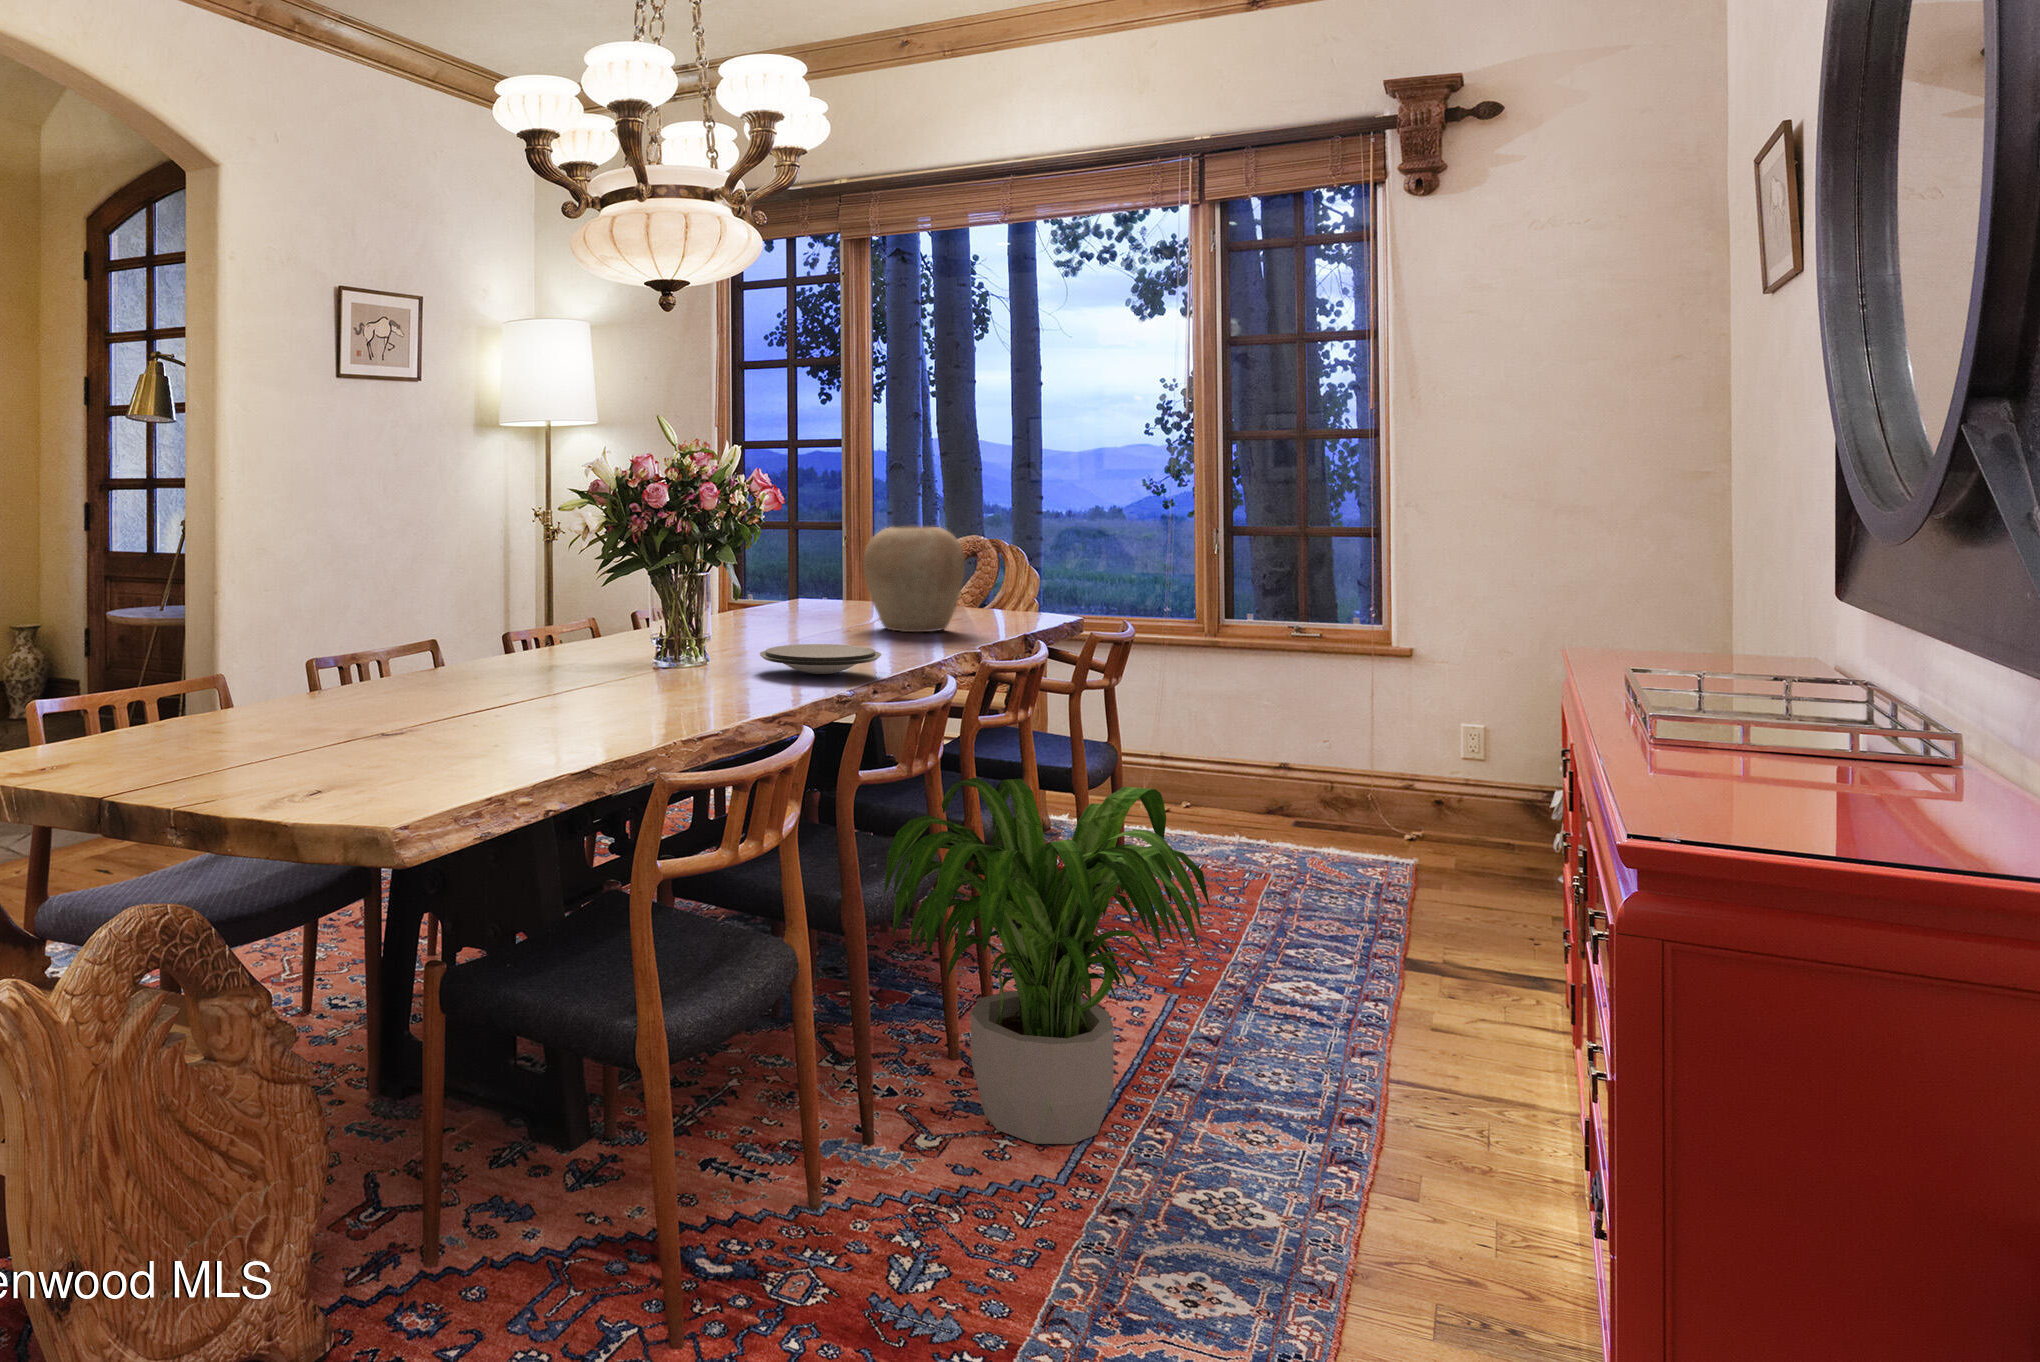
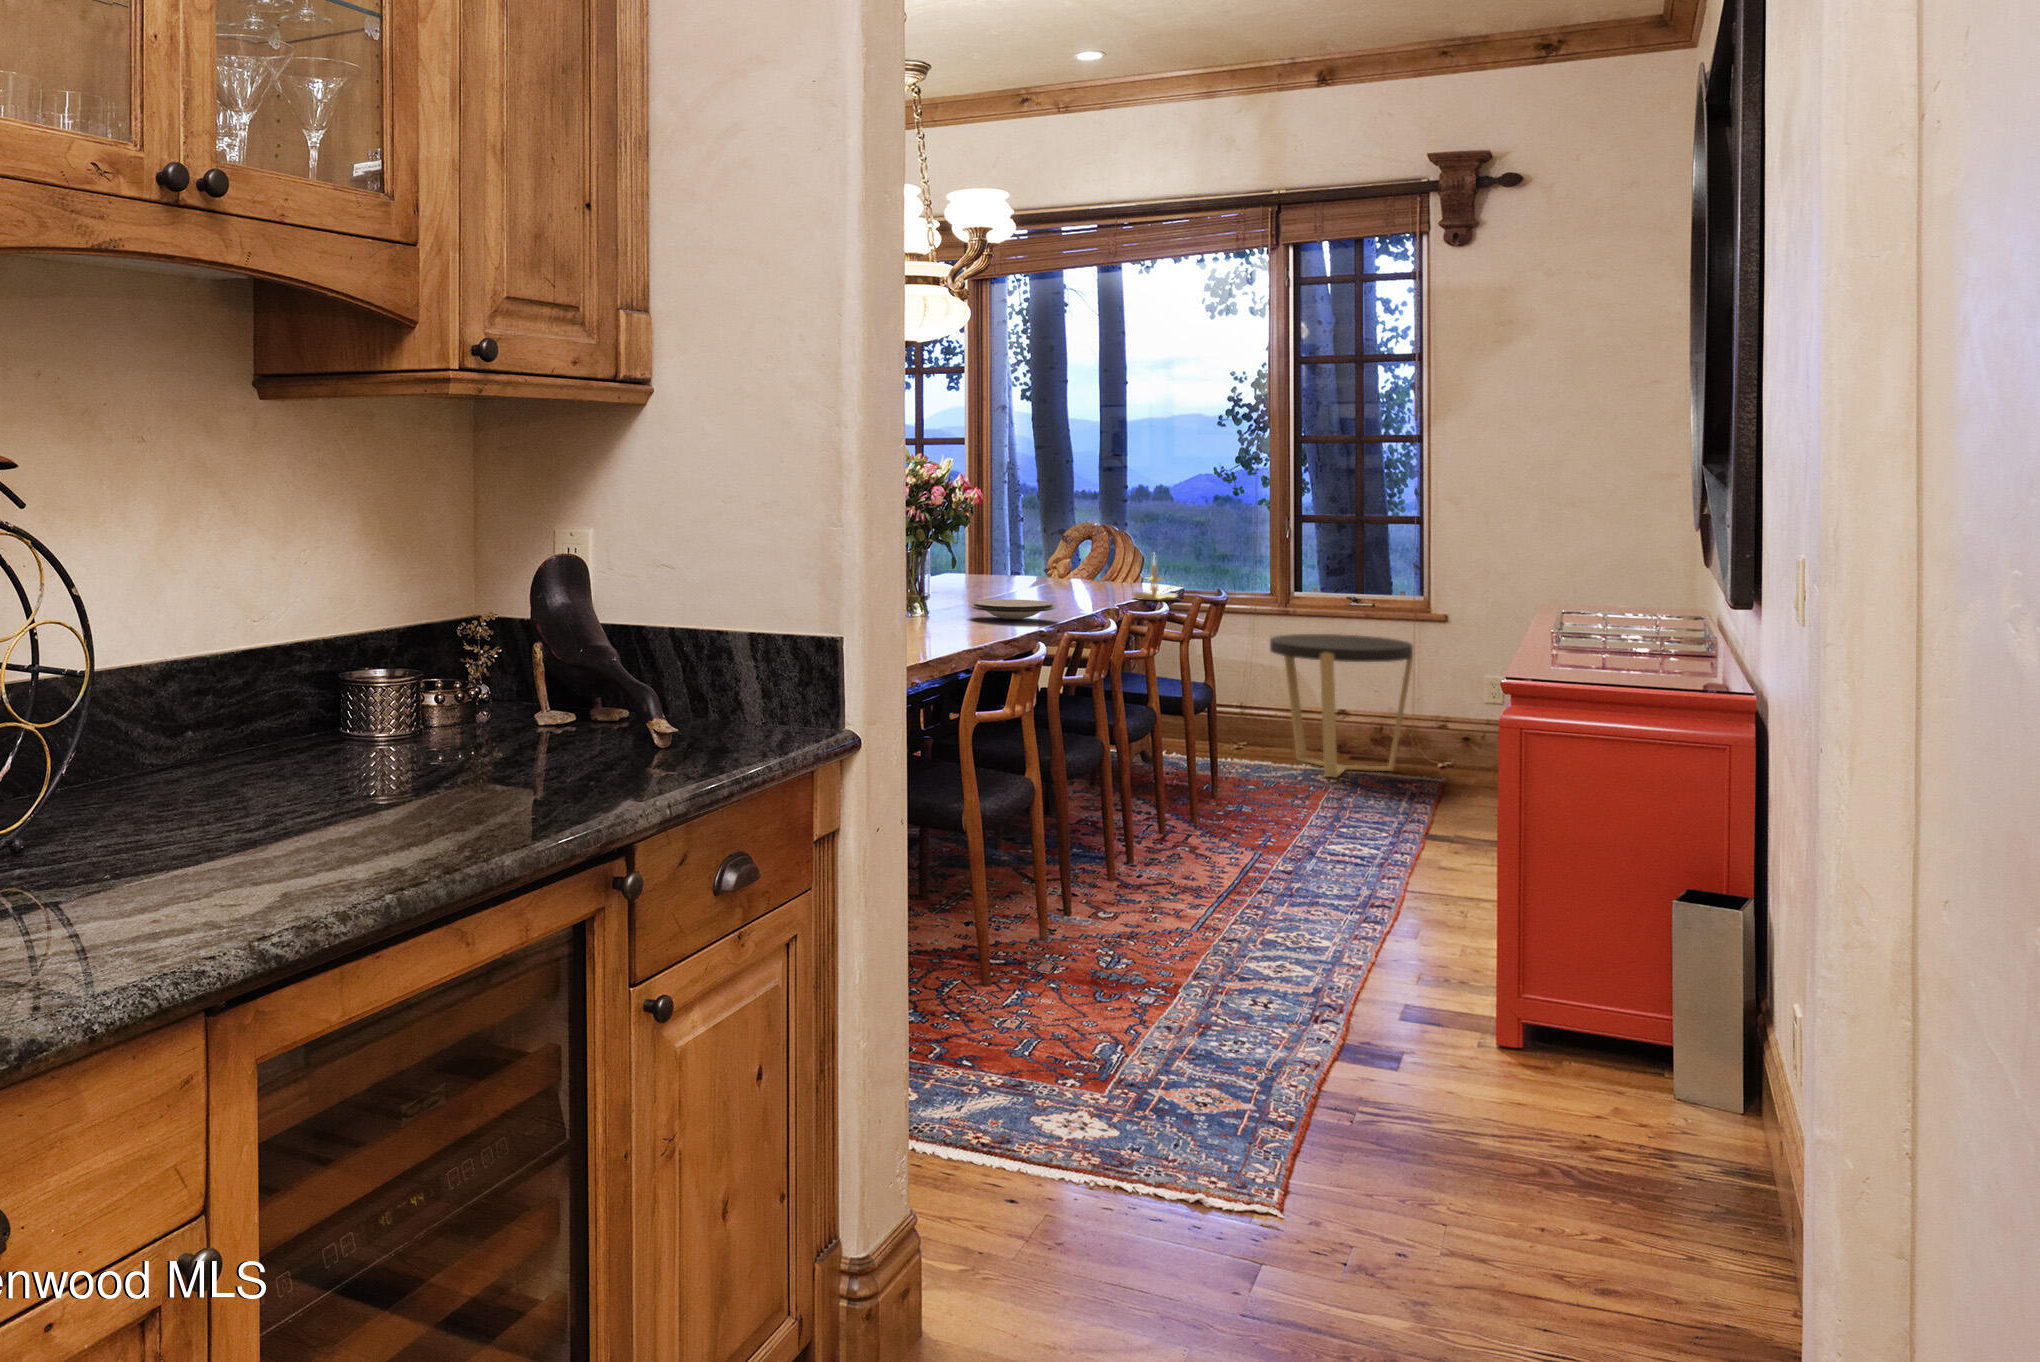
vase: present [863,526,965,632] -> none [1015,515,1095,597]
candle holder: none [1010,575,1081,638] -> present [1131,553,1179,601]
side table: none [1193,672,1372,858] -> present [1270,634,1413,777]
potted plant: present [884,778,1210,1144] -> none [1074,689,1288,916]

